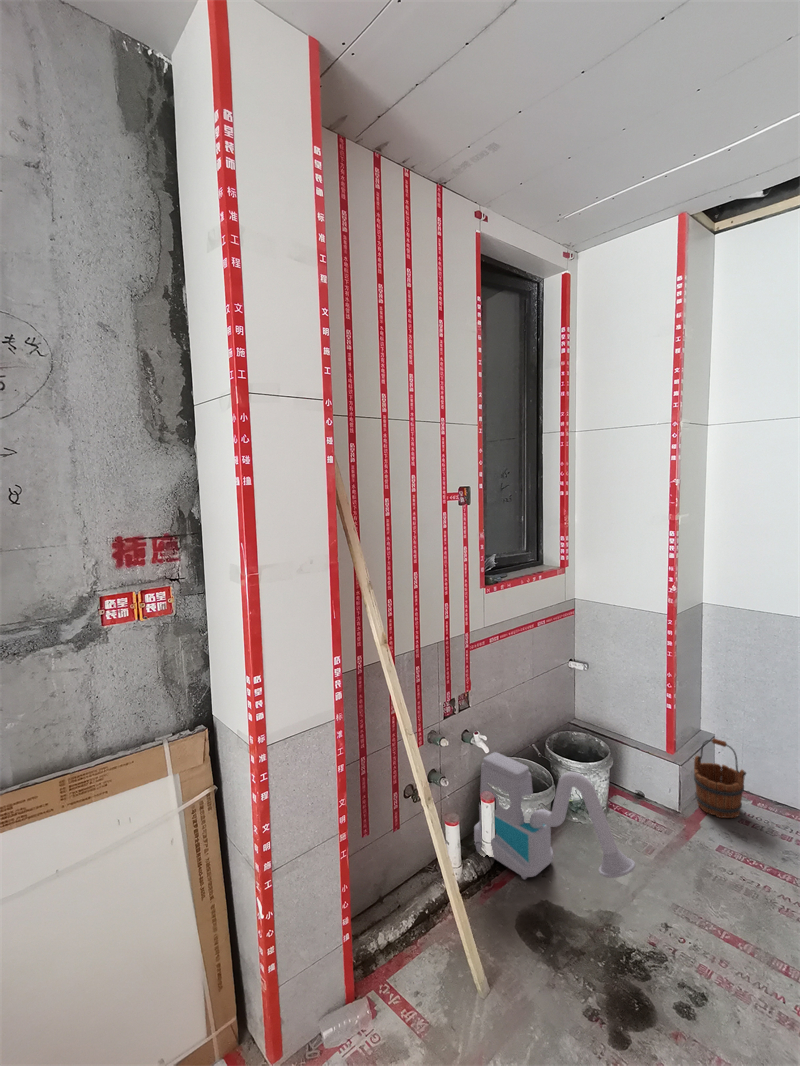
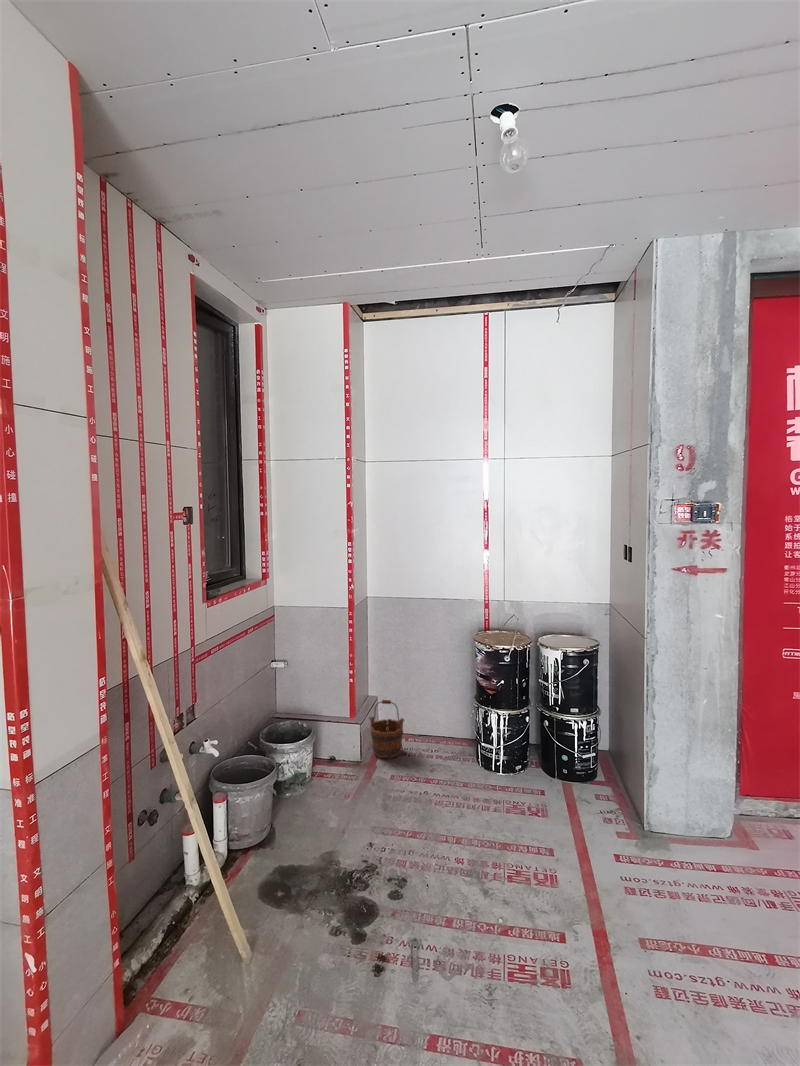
vacuum cleaner: present [474,752,635,879] -> none [205,747,349,858]

